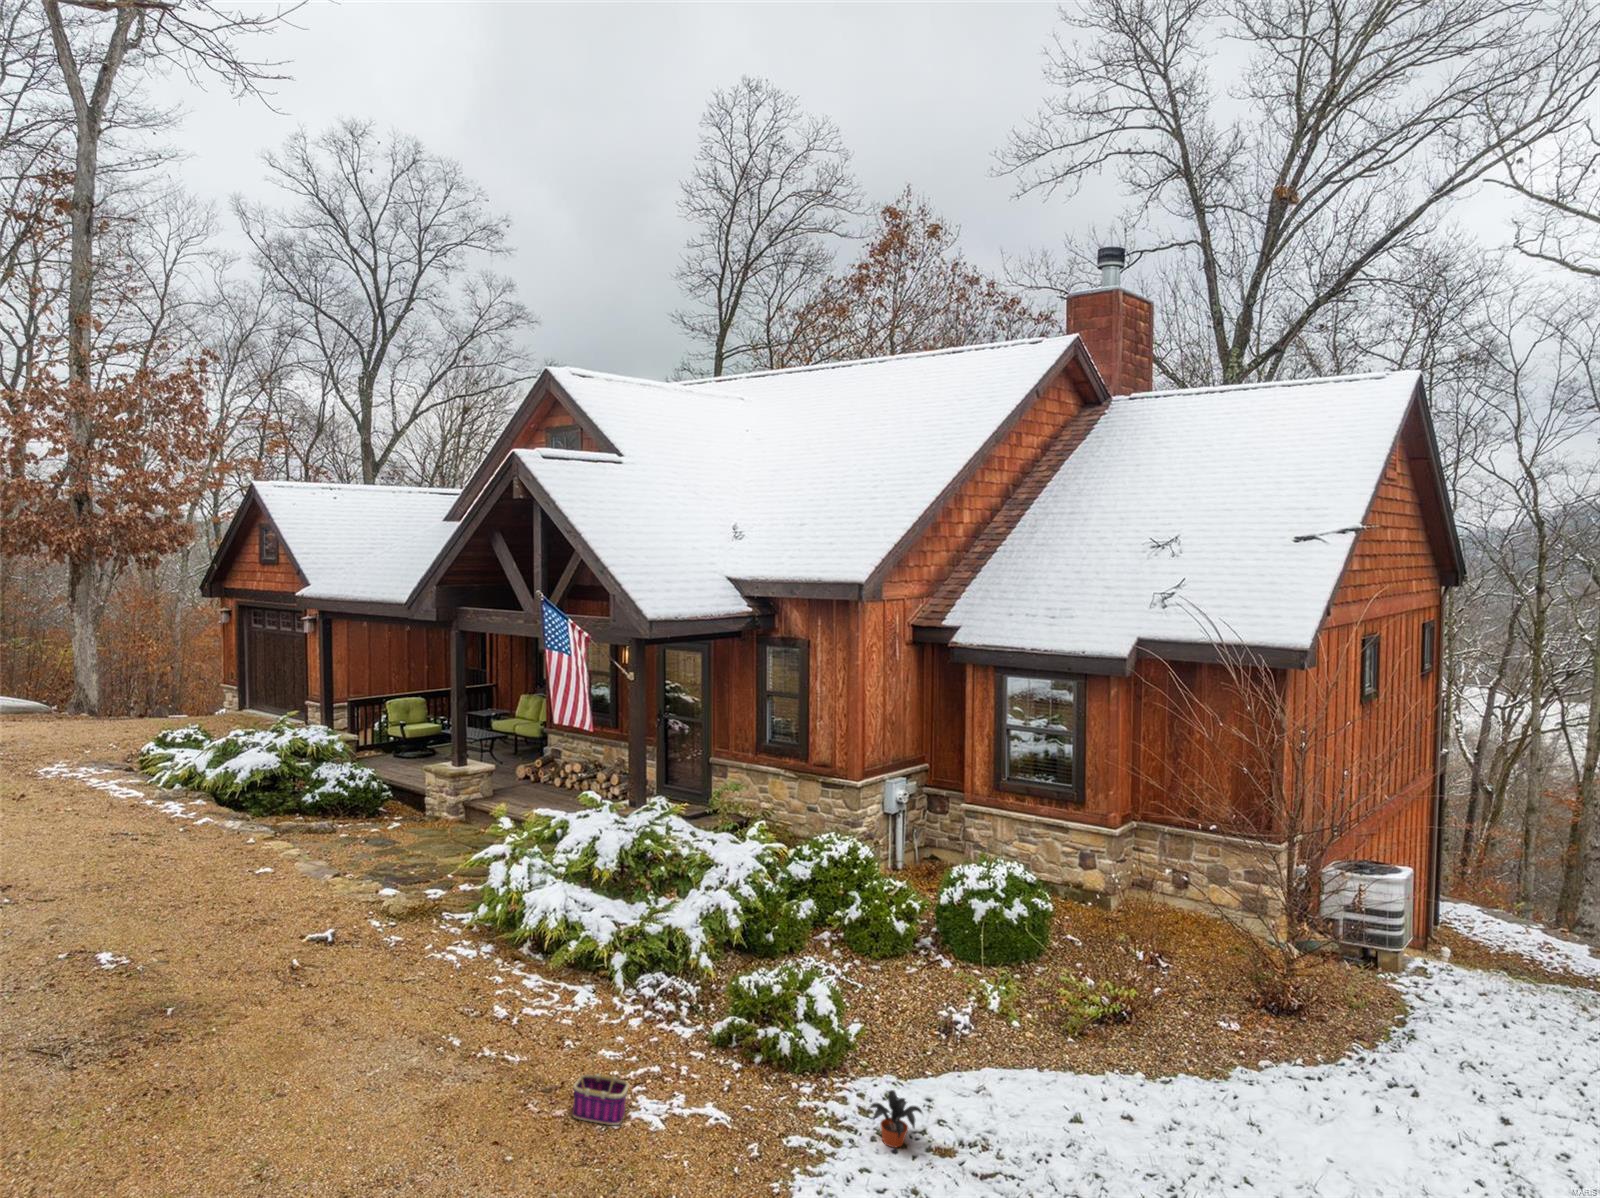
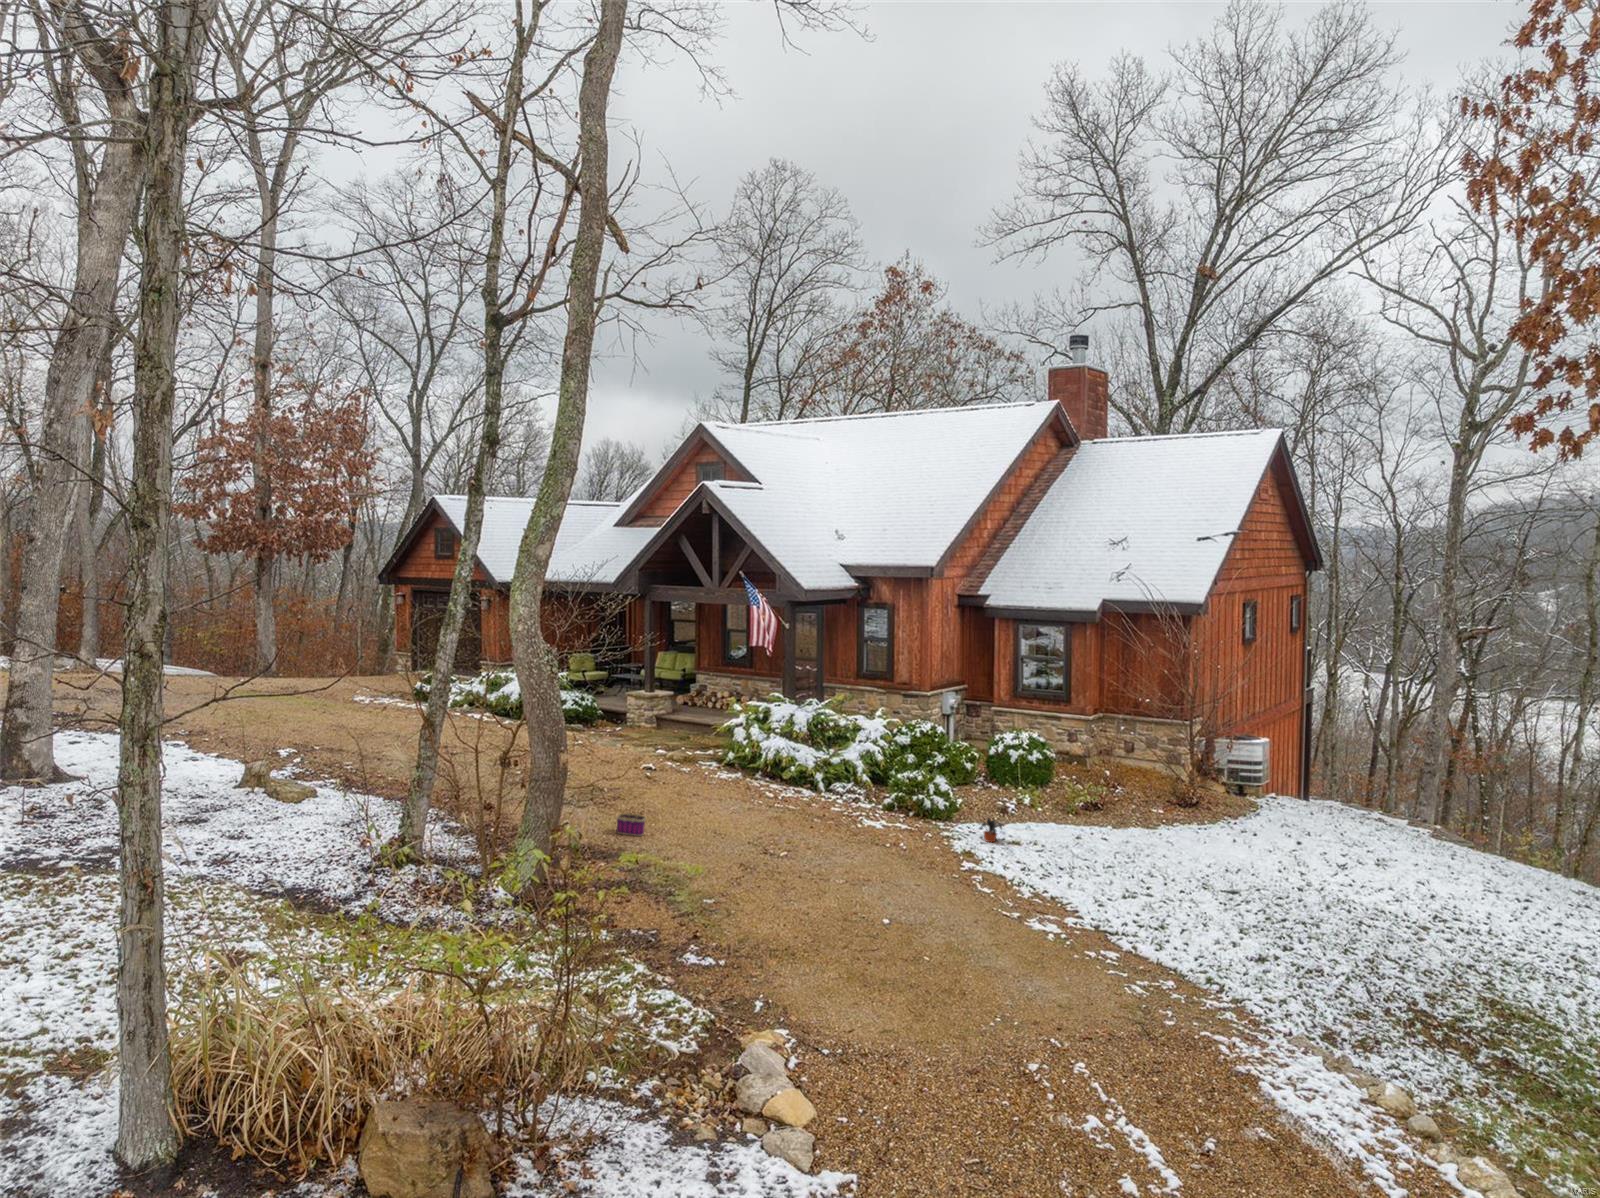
basket: present [572,1040,629,1125] -> present [616,813,646,836]

